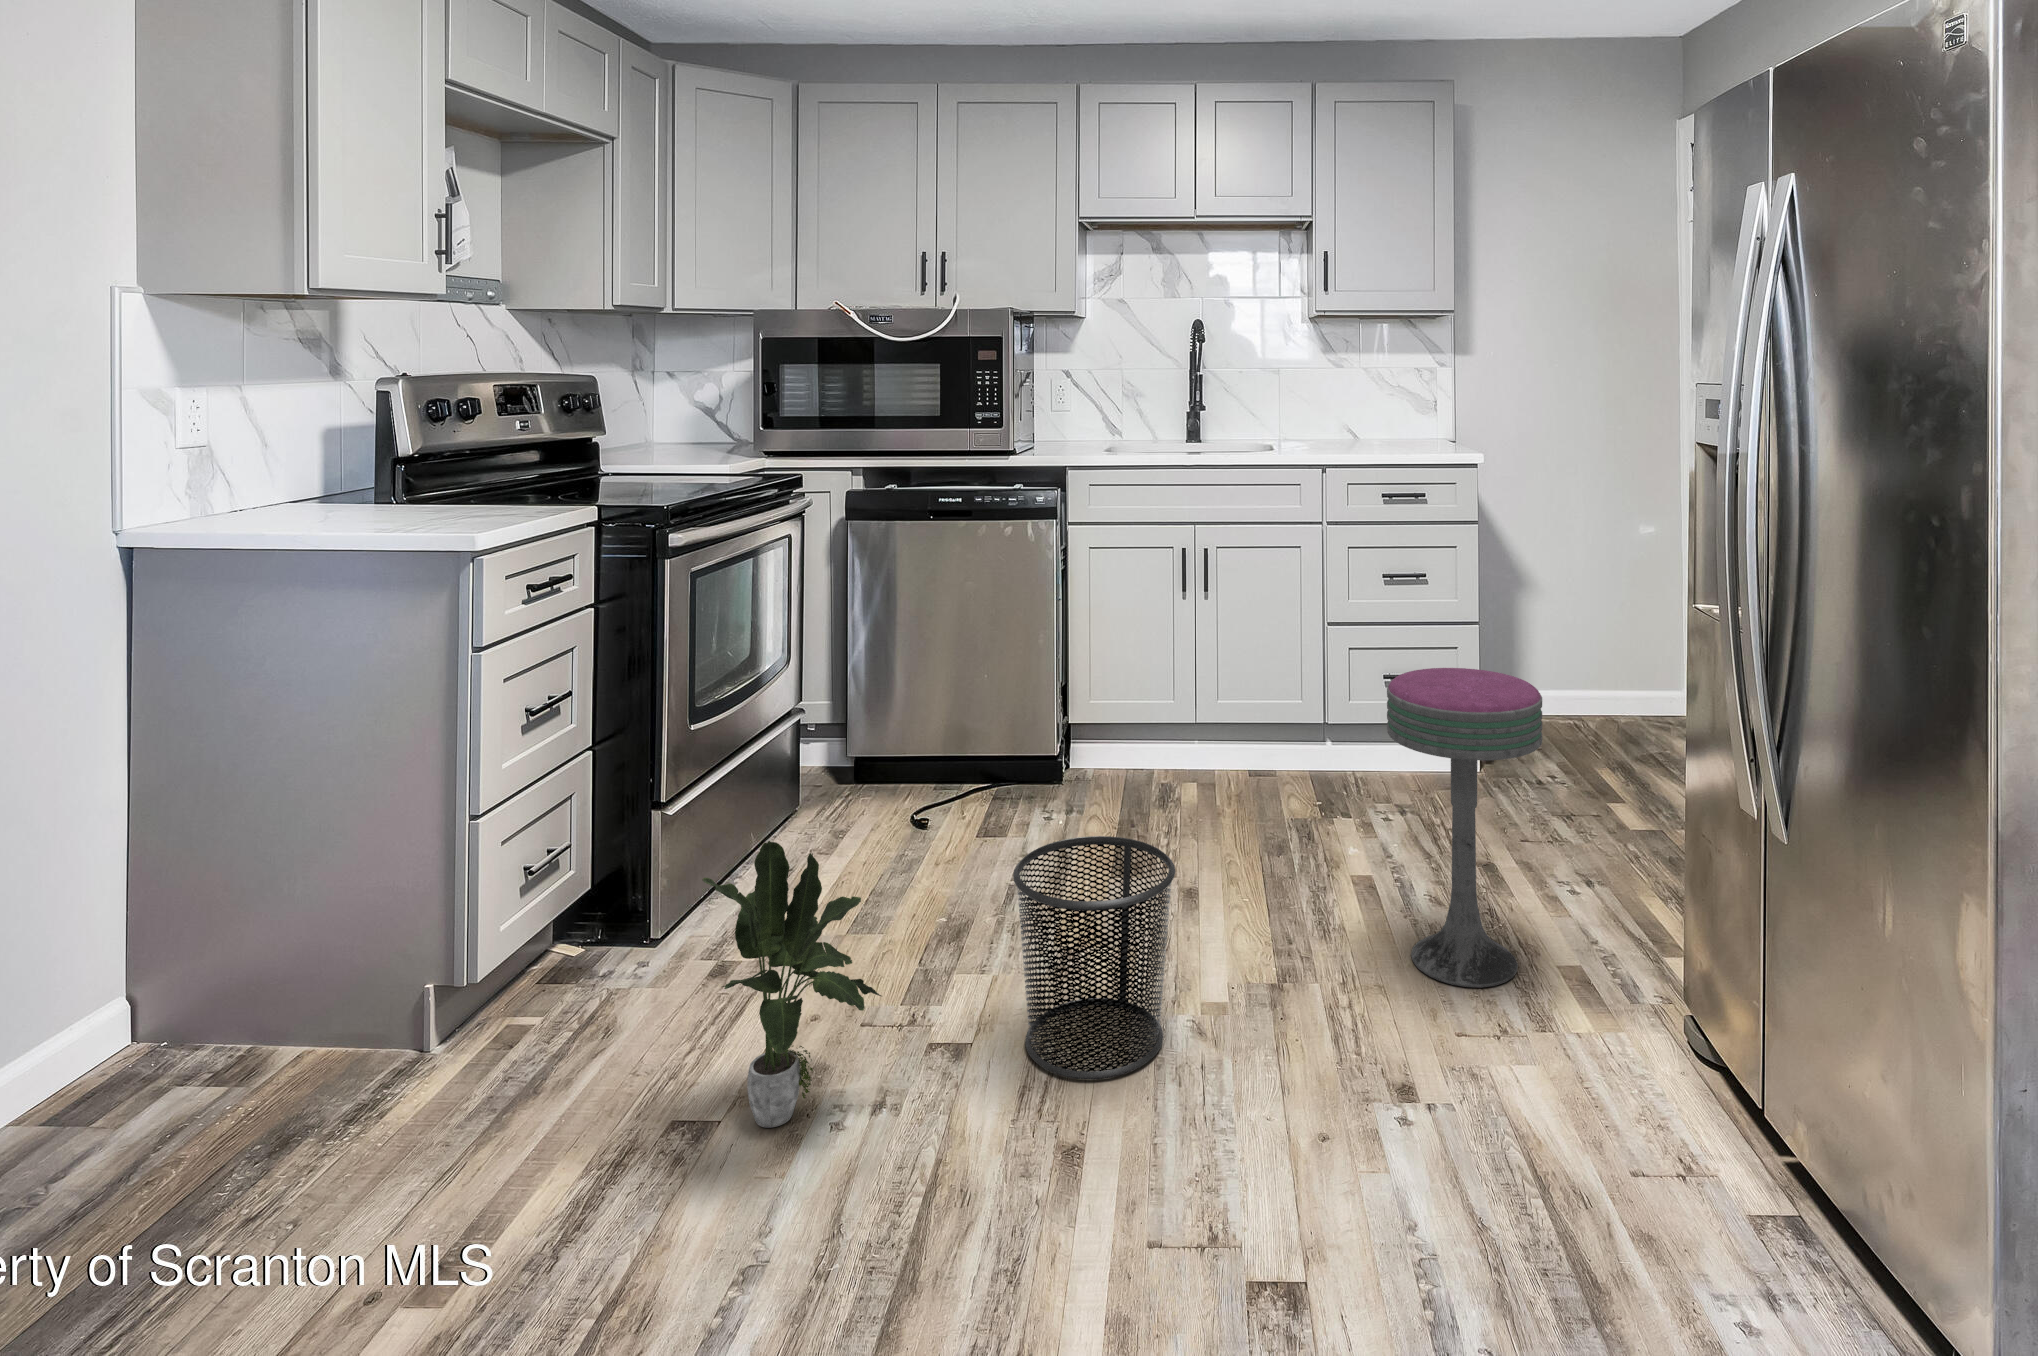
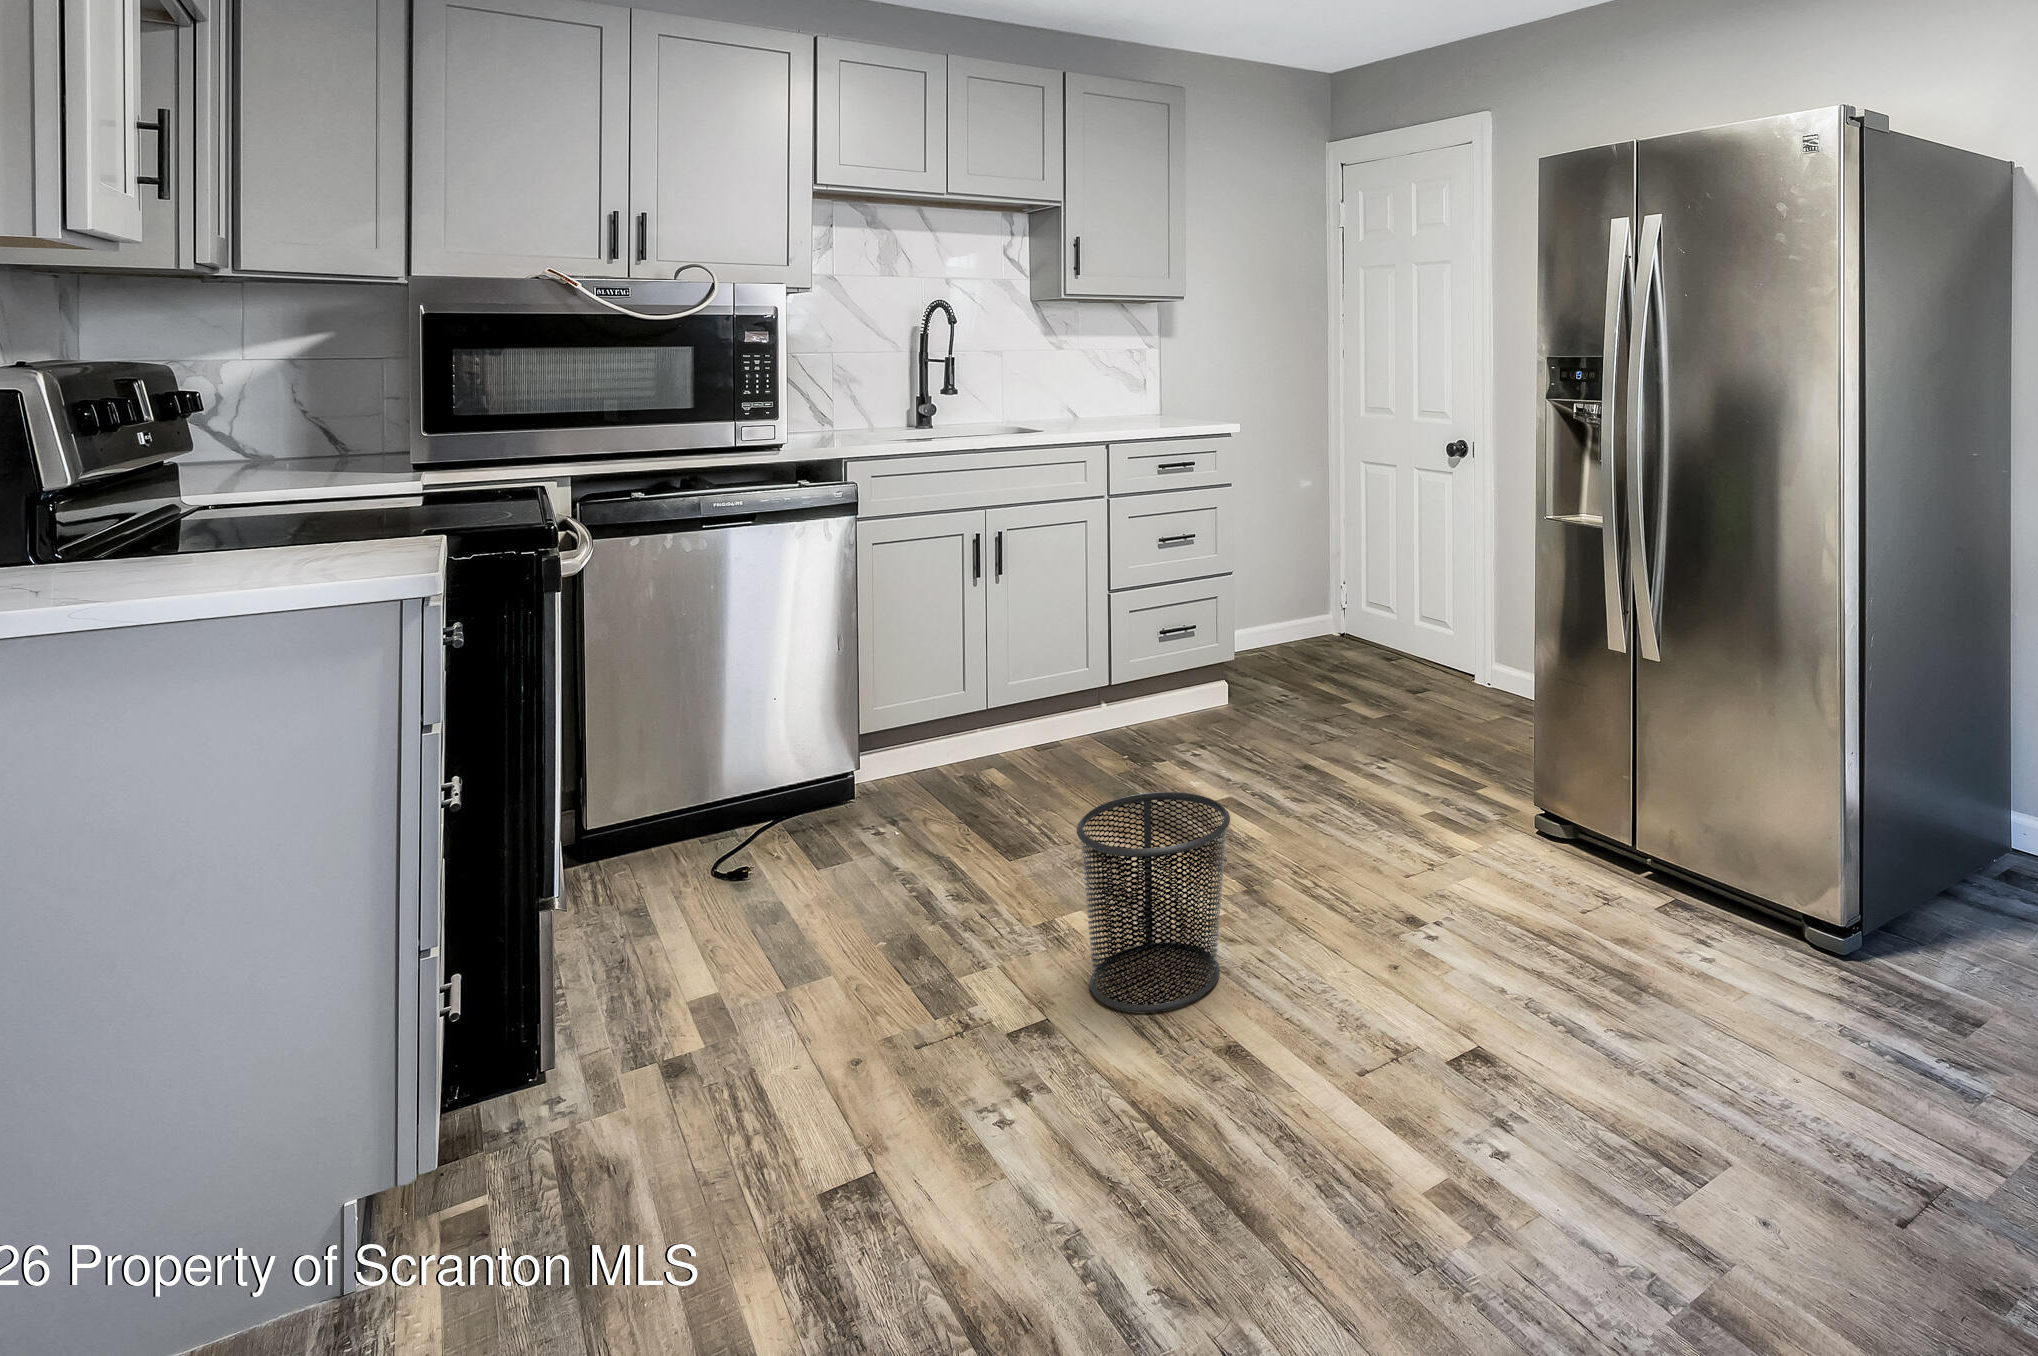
bar stool: present [1387,668,1542,987] -> none [1298,597,1423,852]
potted plant: present [703,841,881,1128] -> none [848,862,1050,1156]

